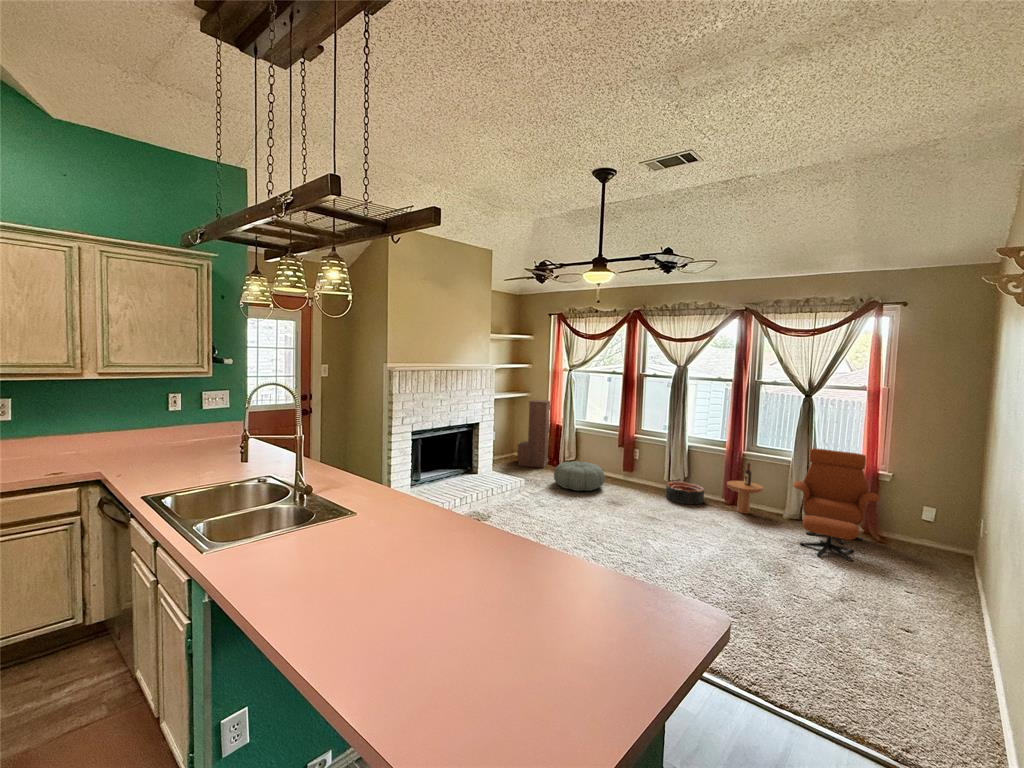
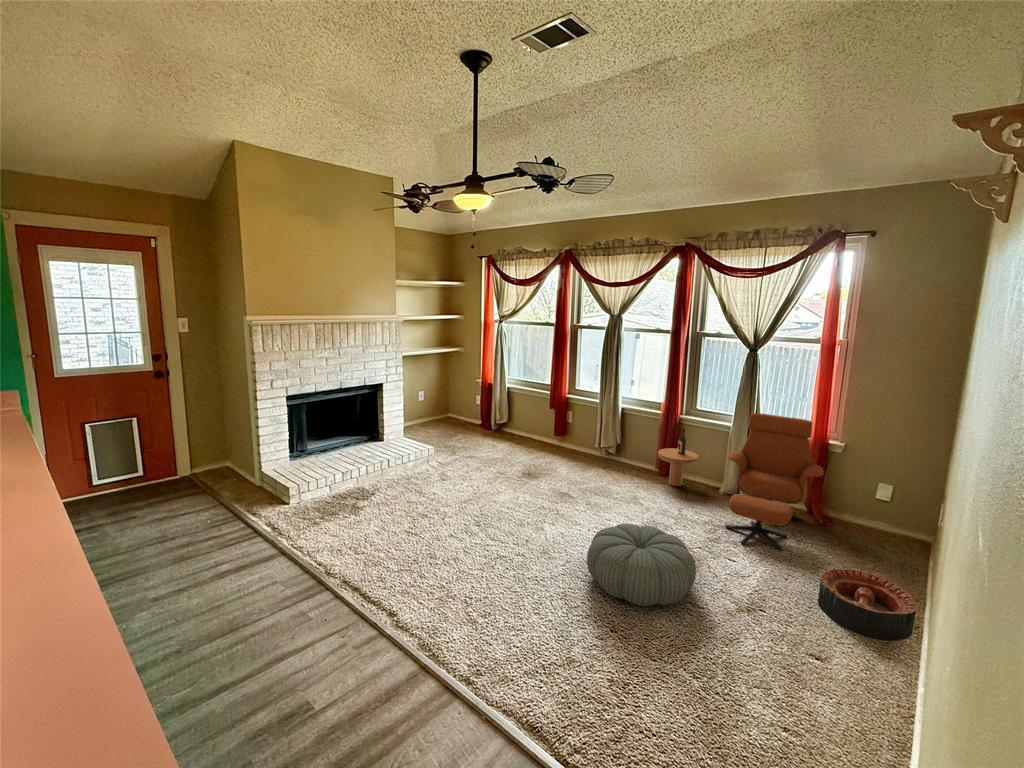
bookshelf: present [517,400,550,468] -> none [444,355,483,431]
pouf: present [554,461,605,491] -> present [587,524,696,606]
basket: present [666,481,704,504] -> present [818,569,917,640]

